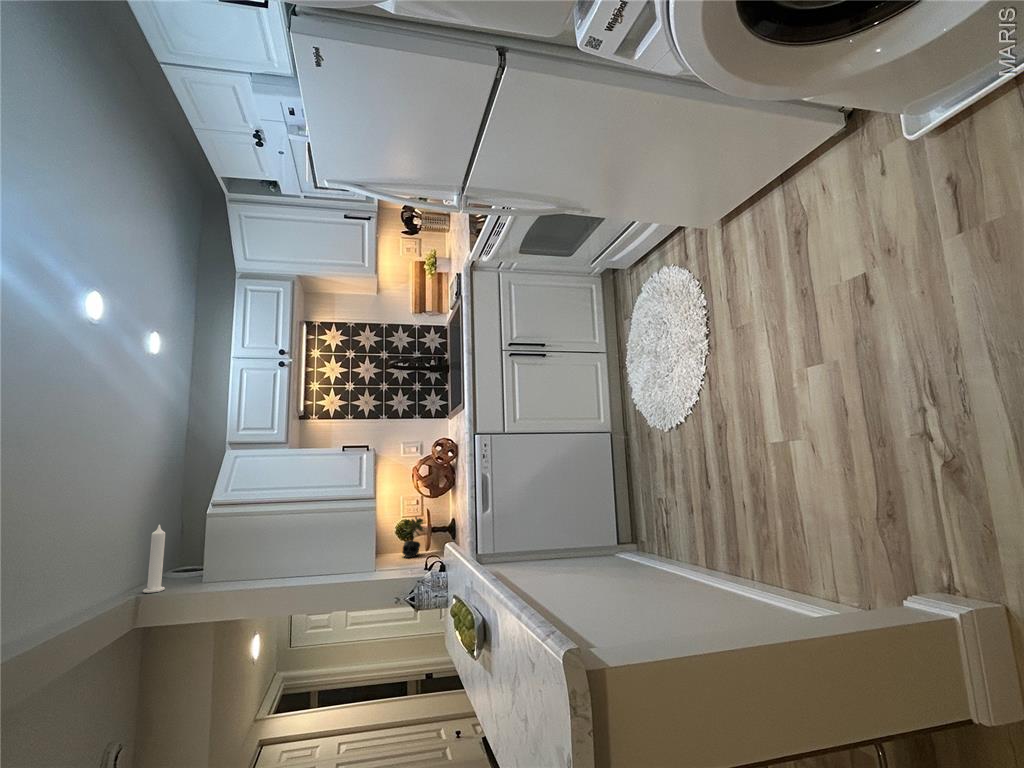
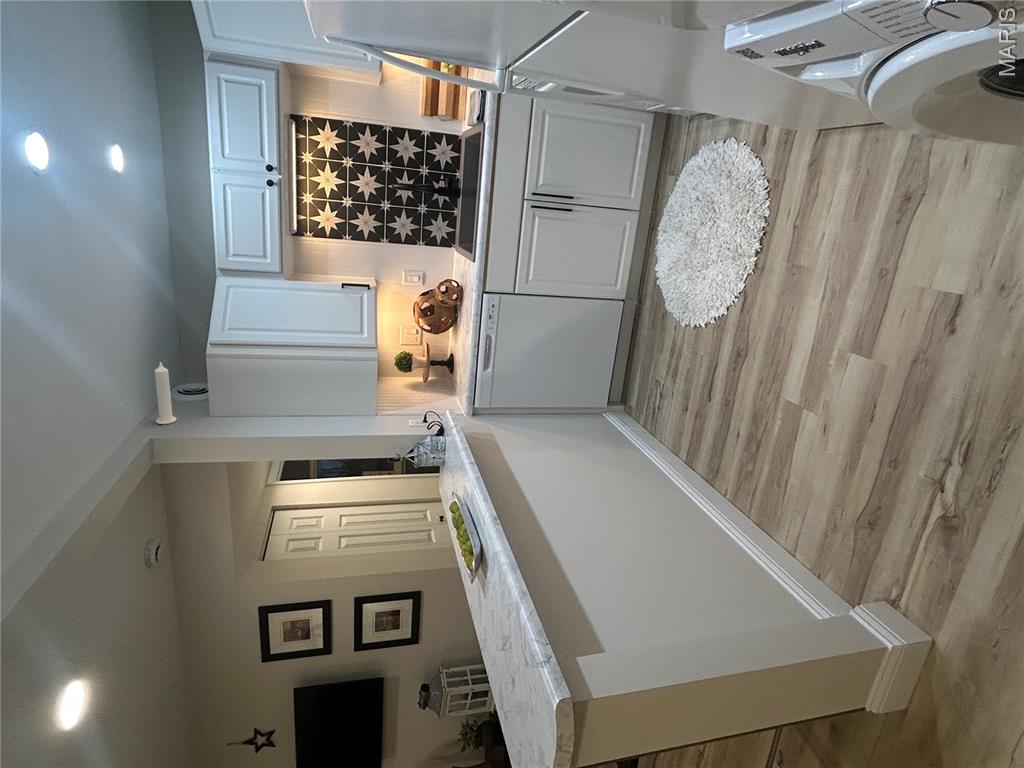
succulent plant: present [401,517,424,558] -> none [400,358,425,399]

